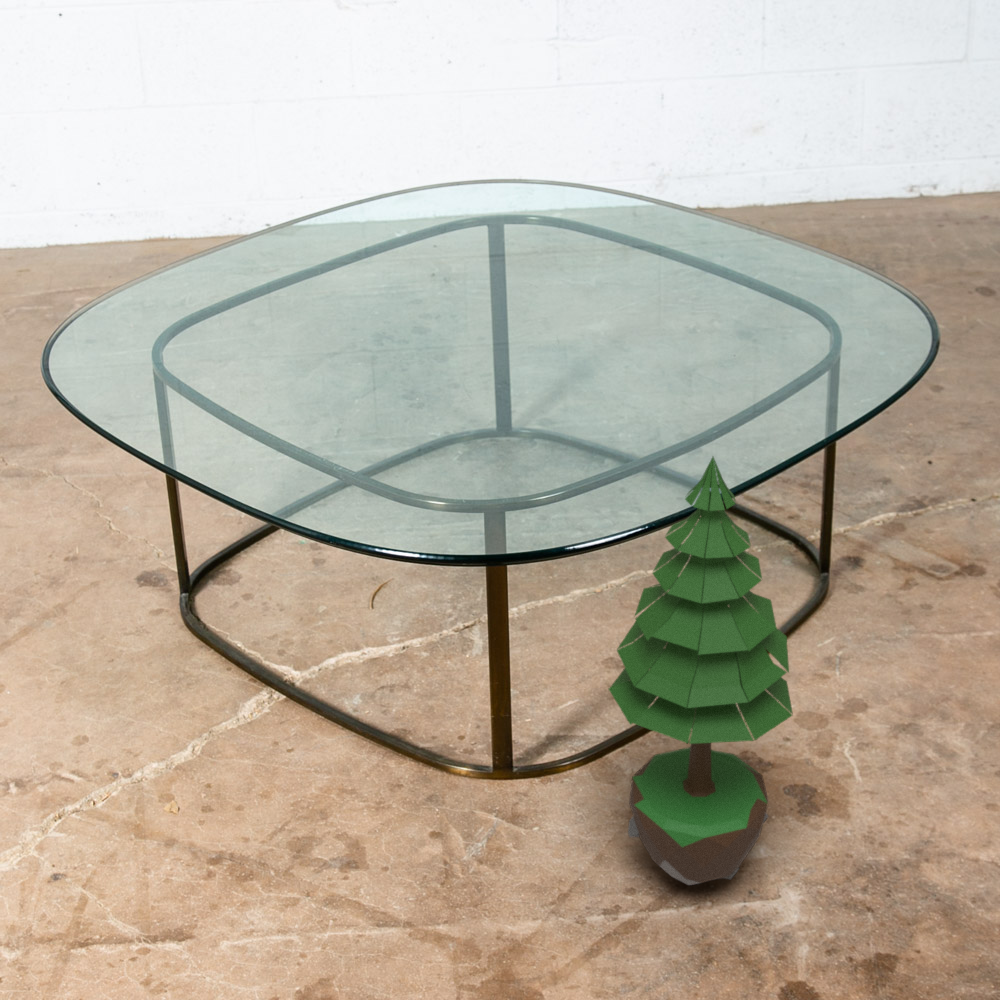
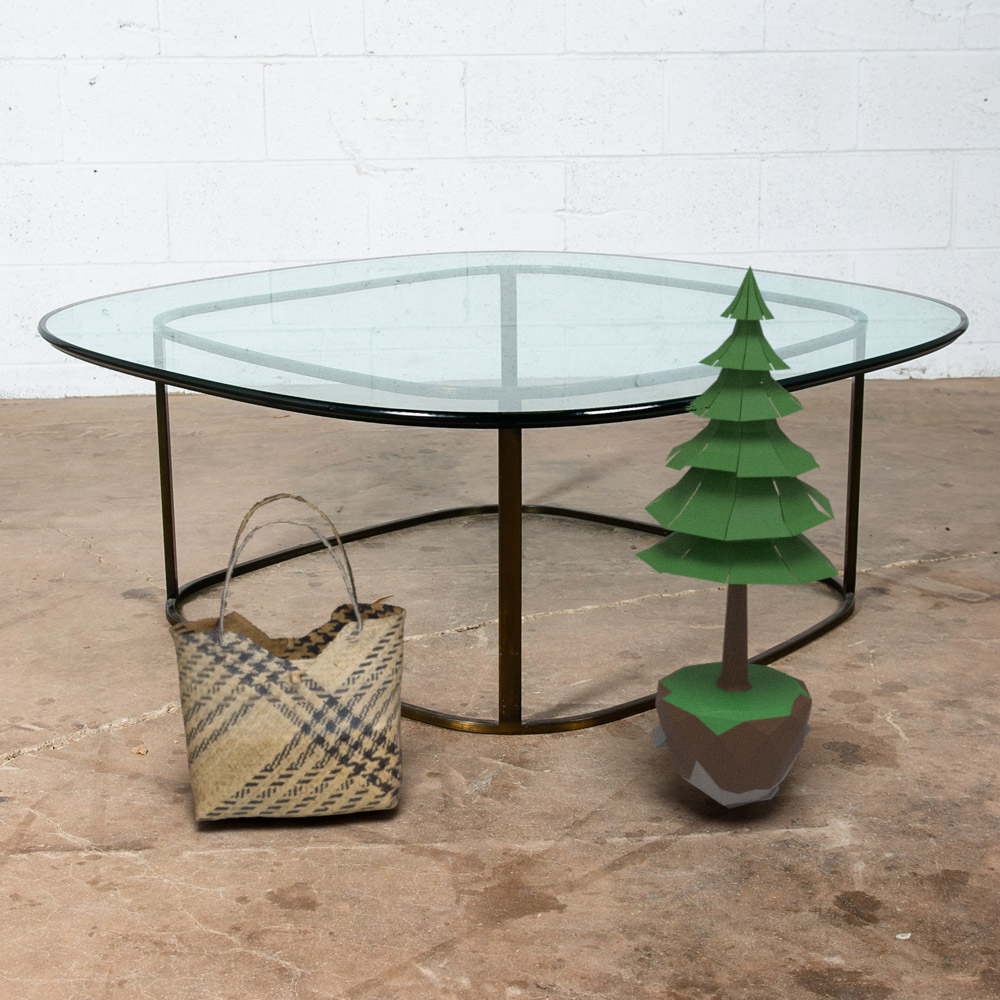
woven basket: none [191,623,406,910] -> present [168,493,406,821]

